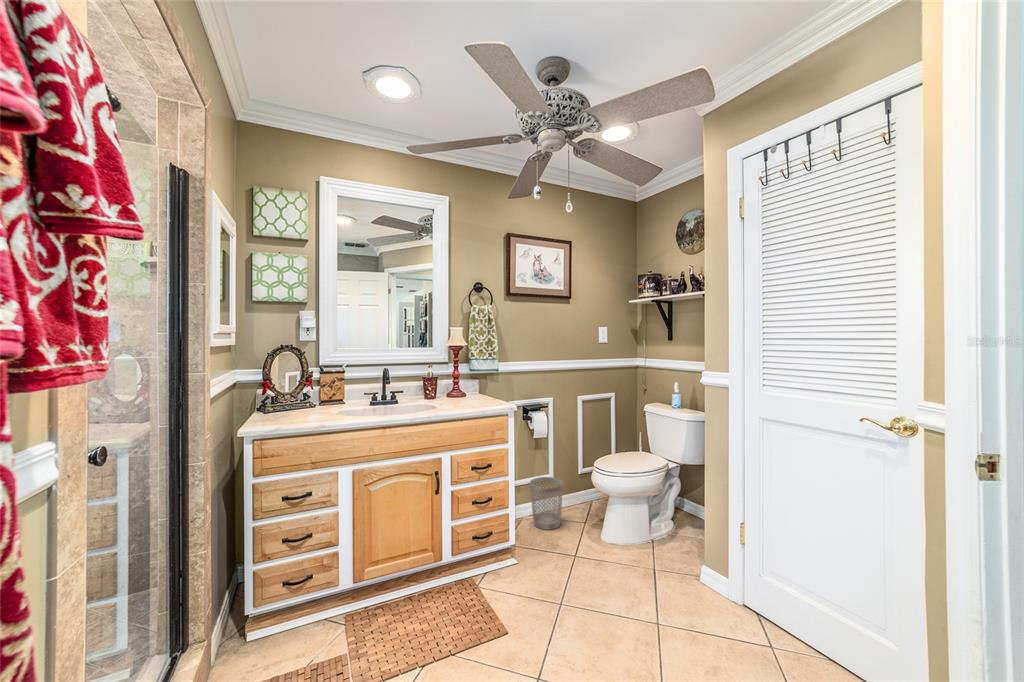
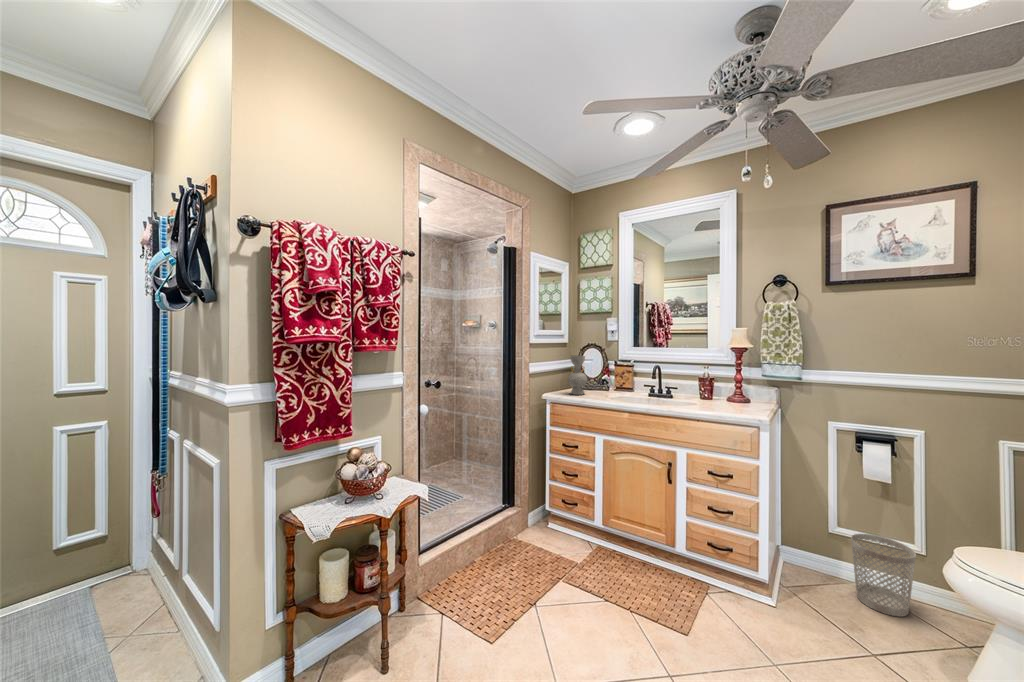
decorative vase: none [269,363,301,421] -> present [568,355,587,395]

